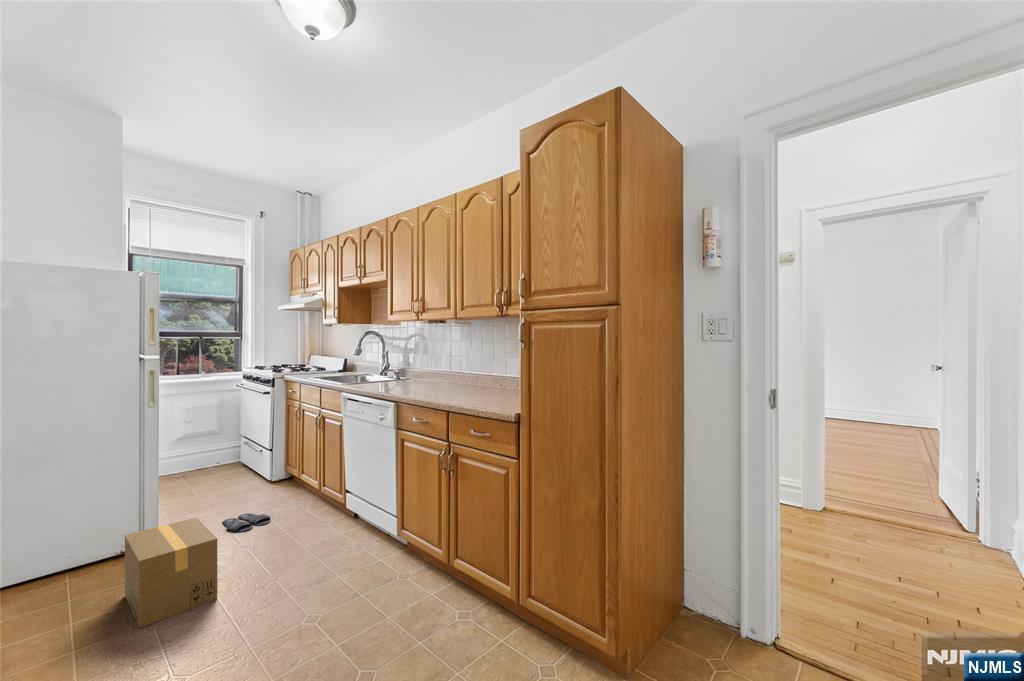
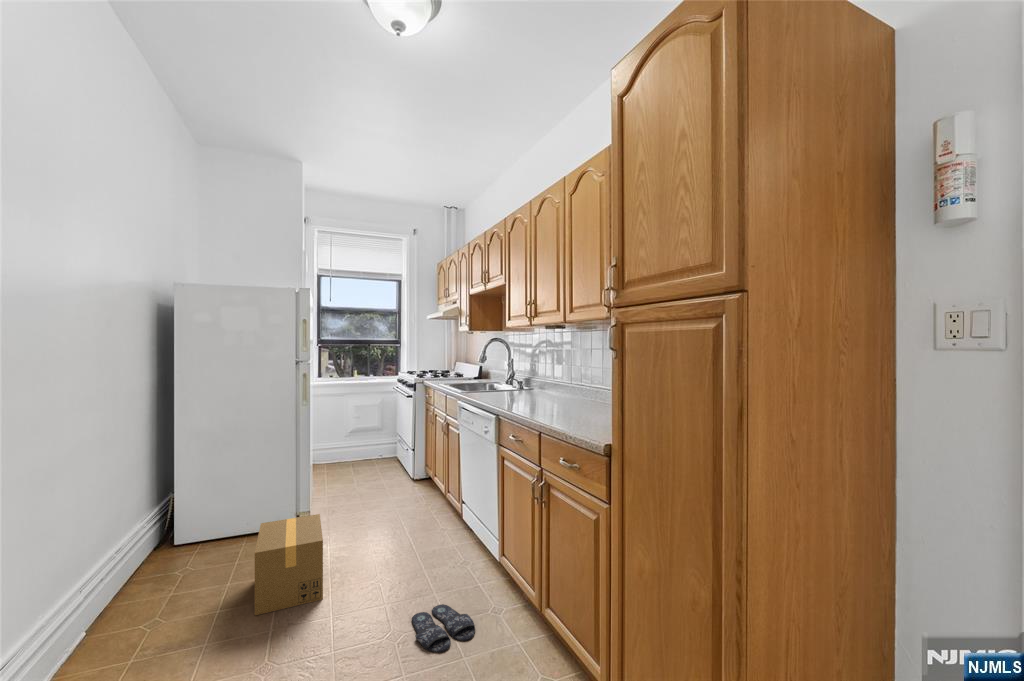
slippers: present [222,513,270,532] -> present [412,604,475,653]

